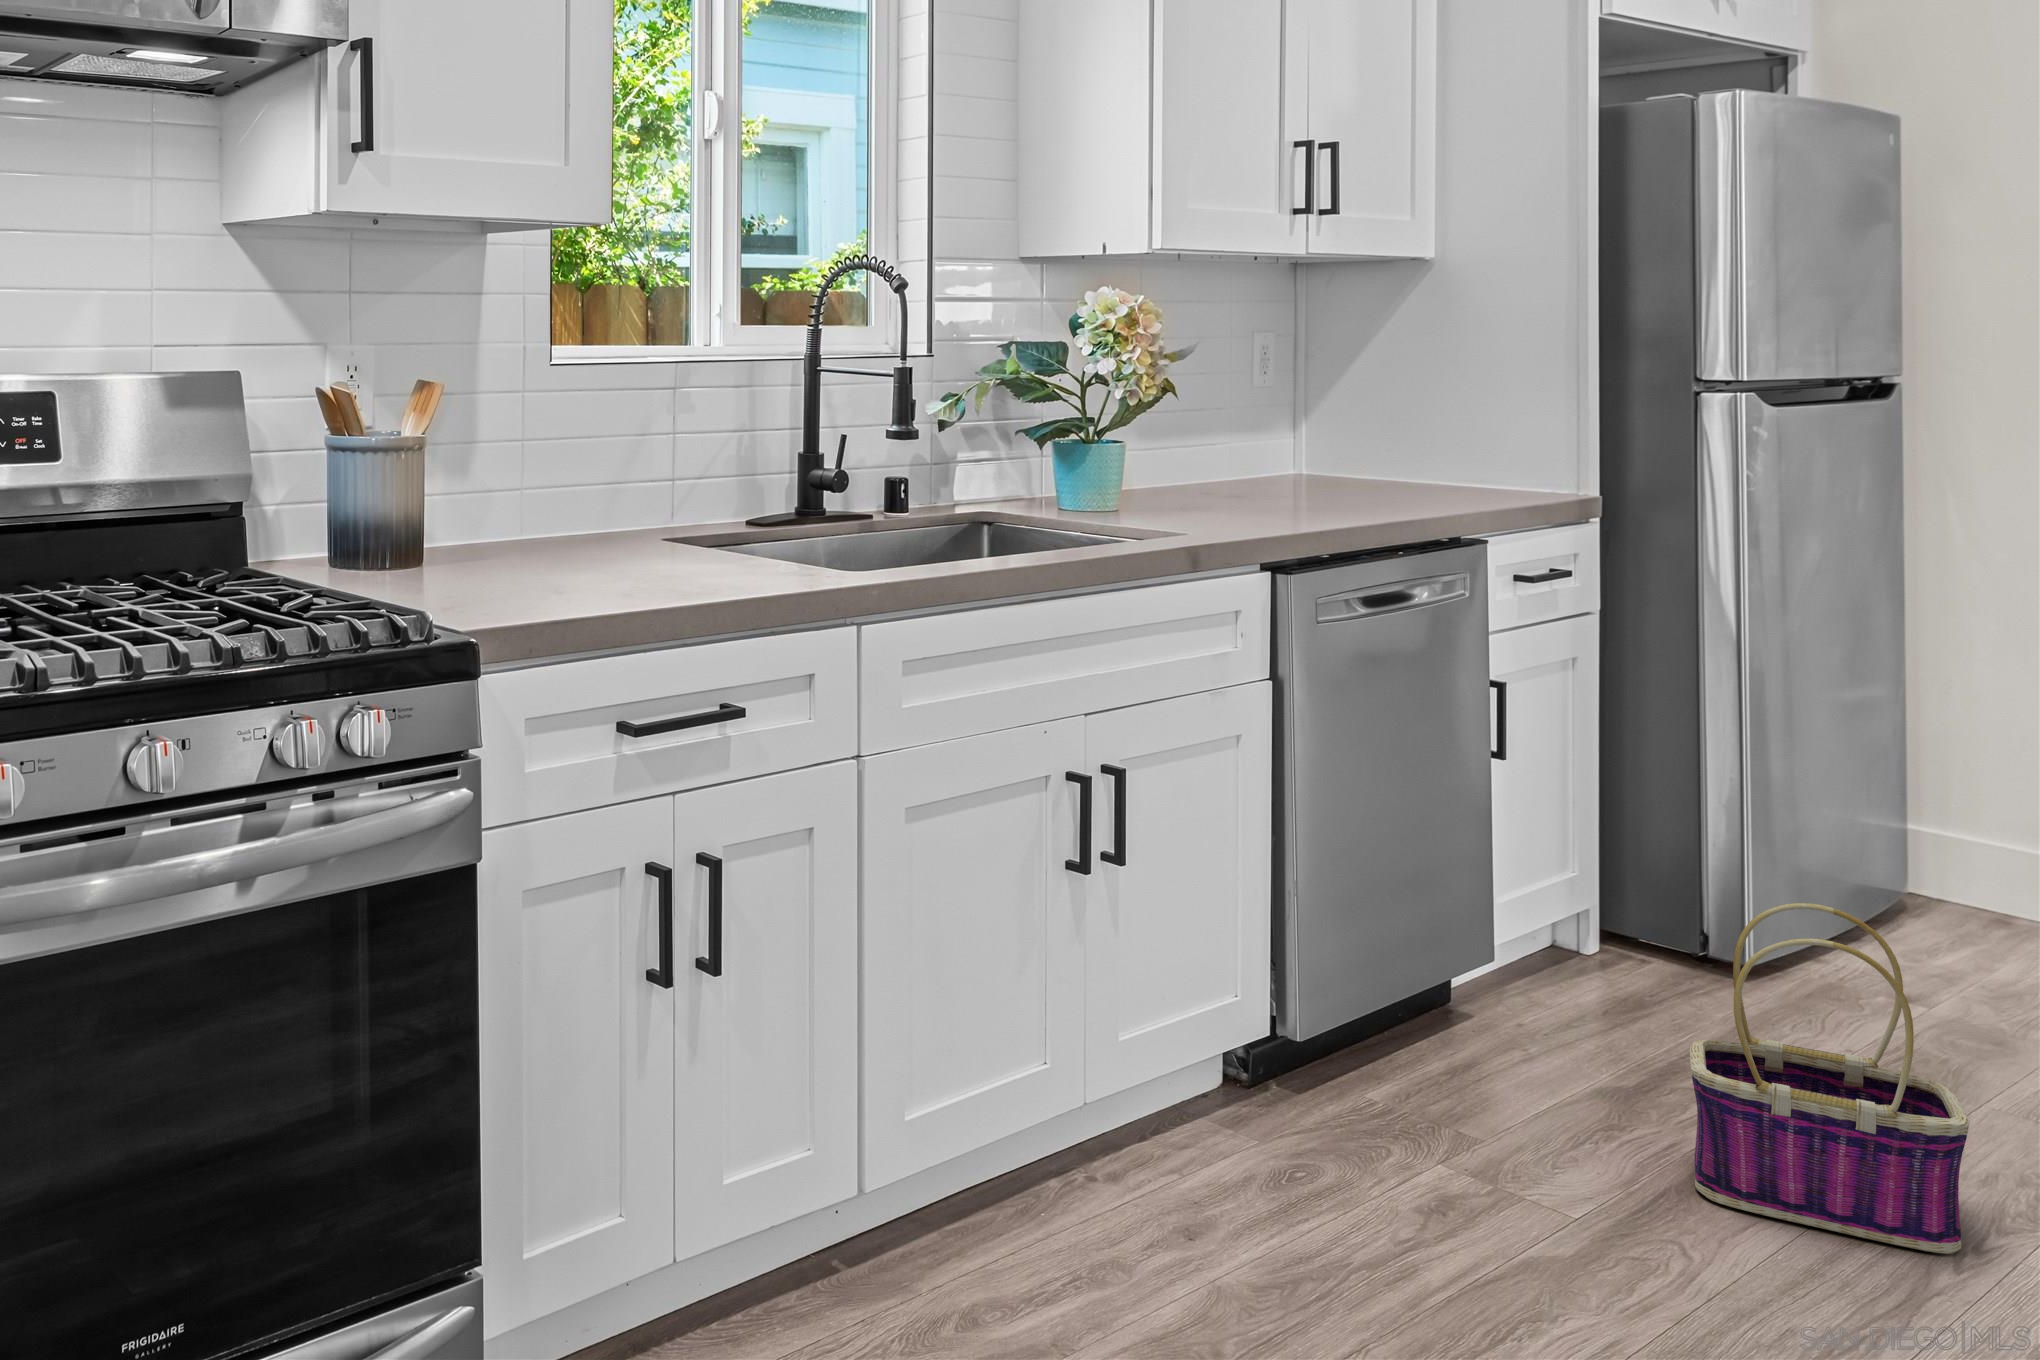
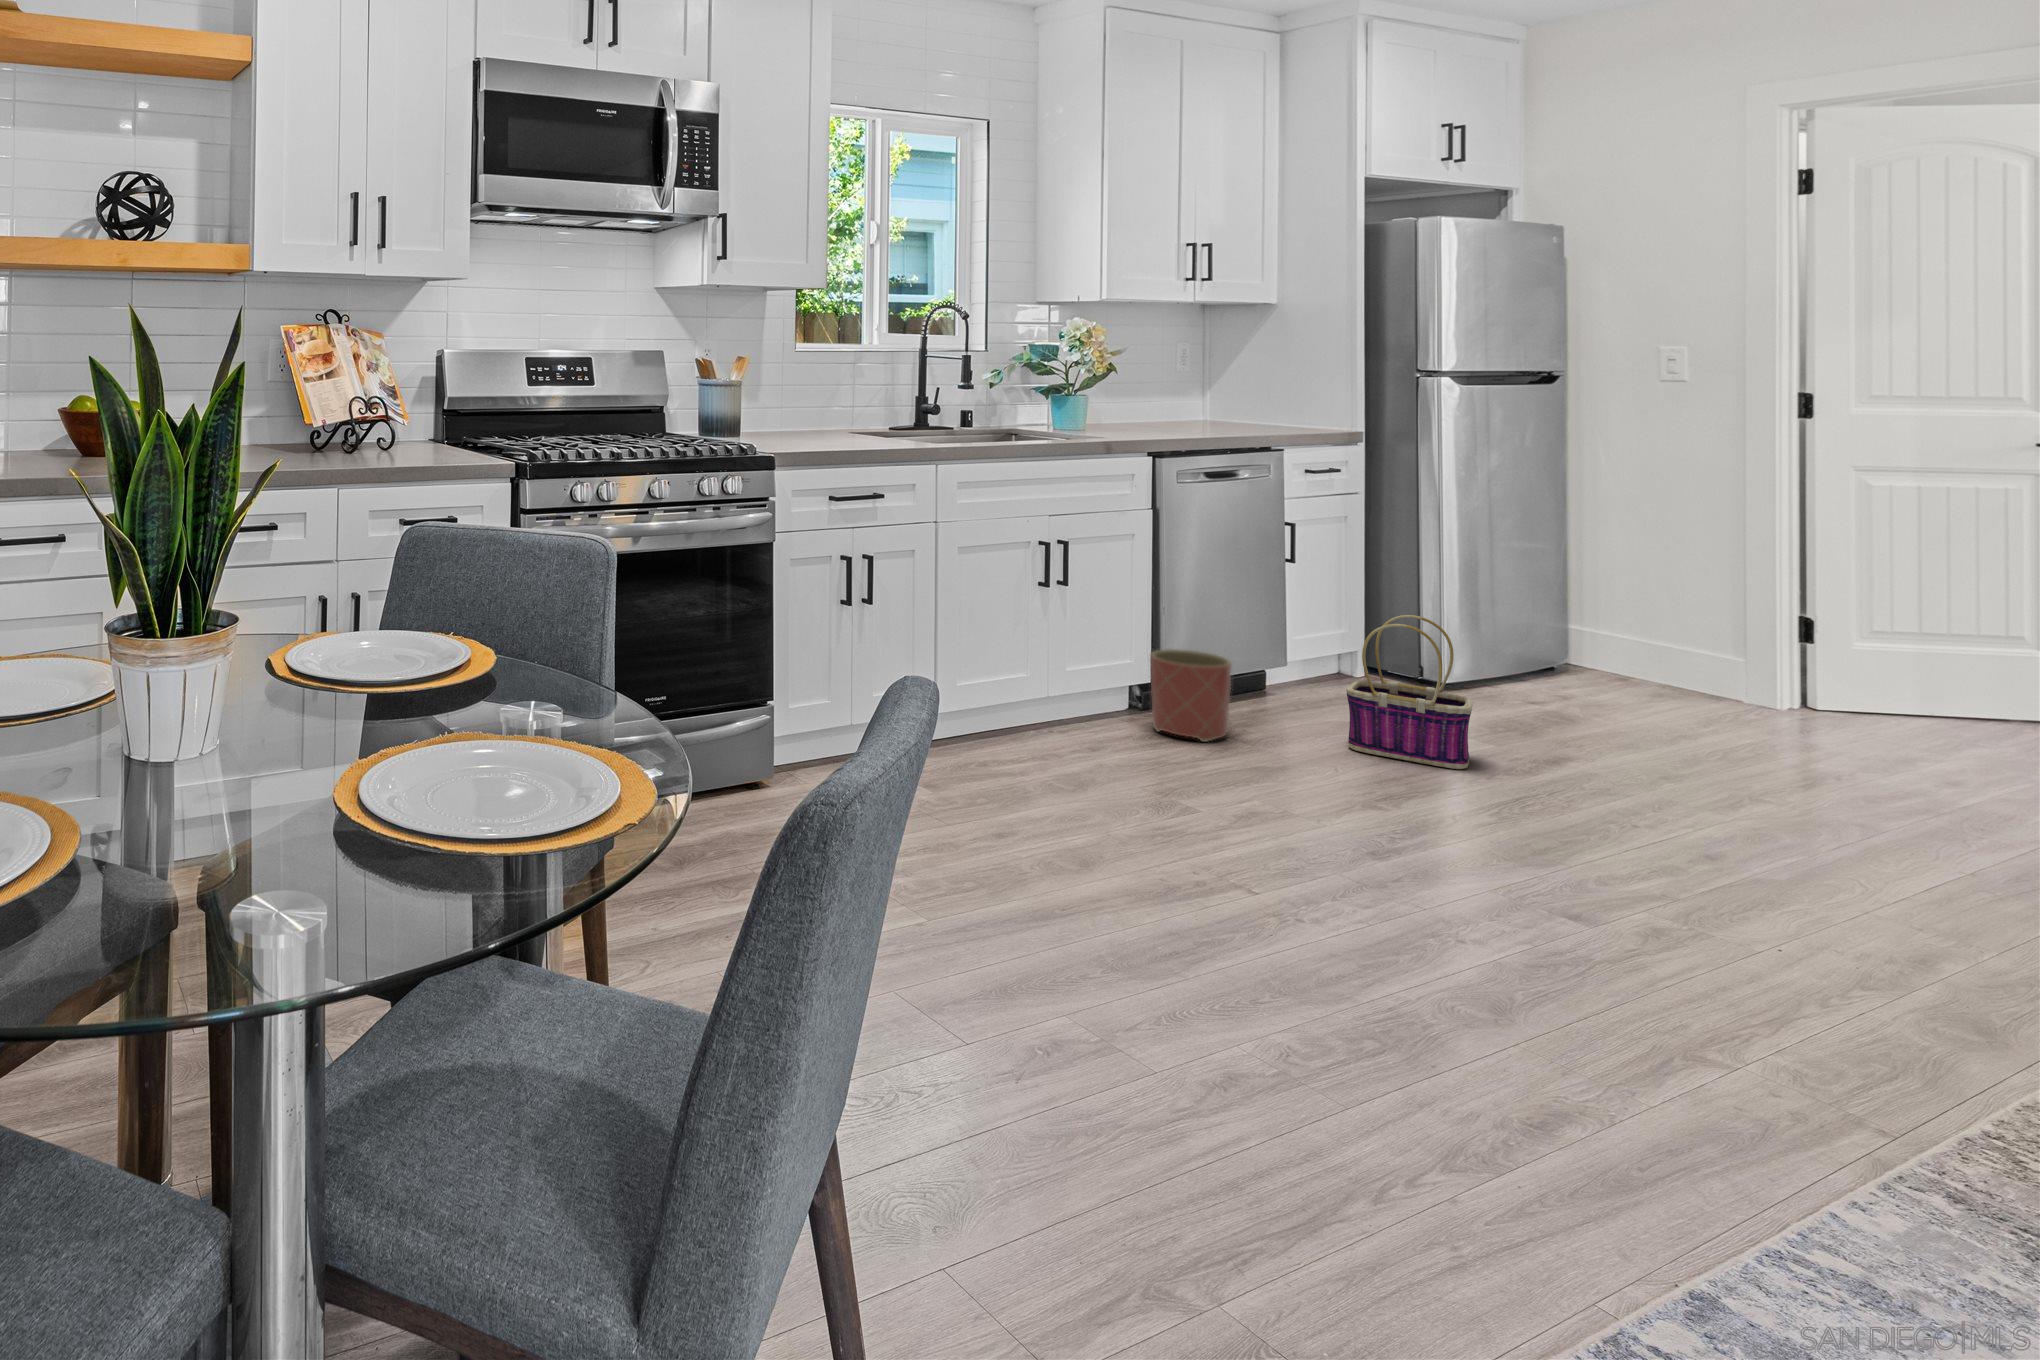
planter: none [1289,979,1461,1200] -> present [1150,649,1232,742]

